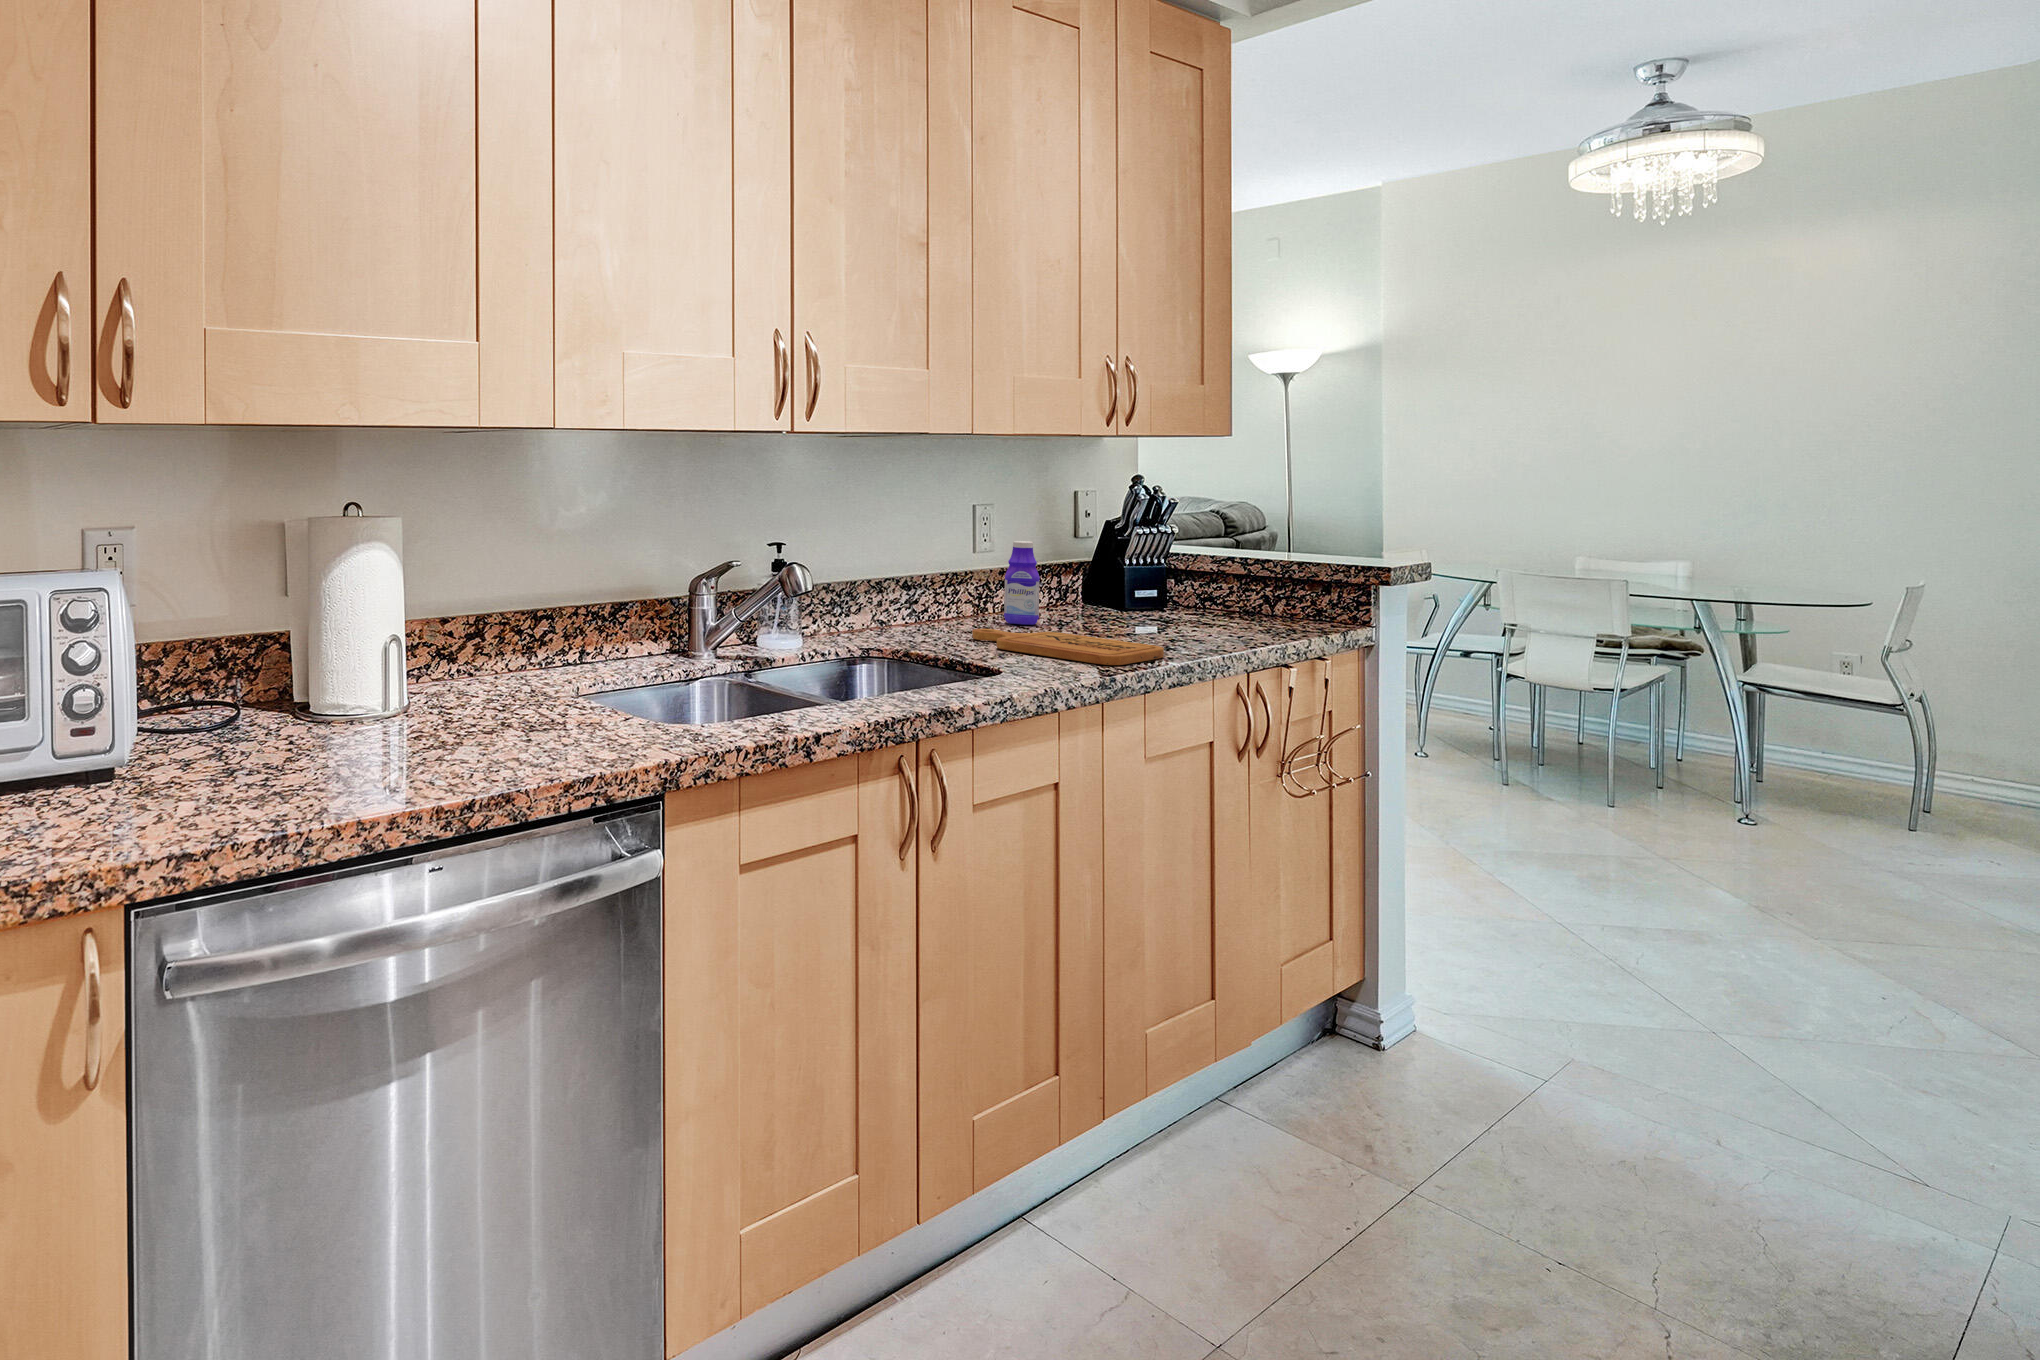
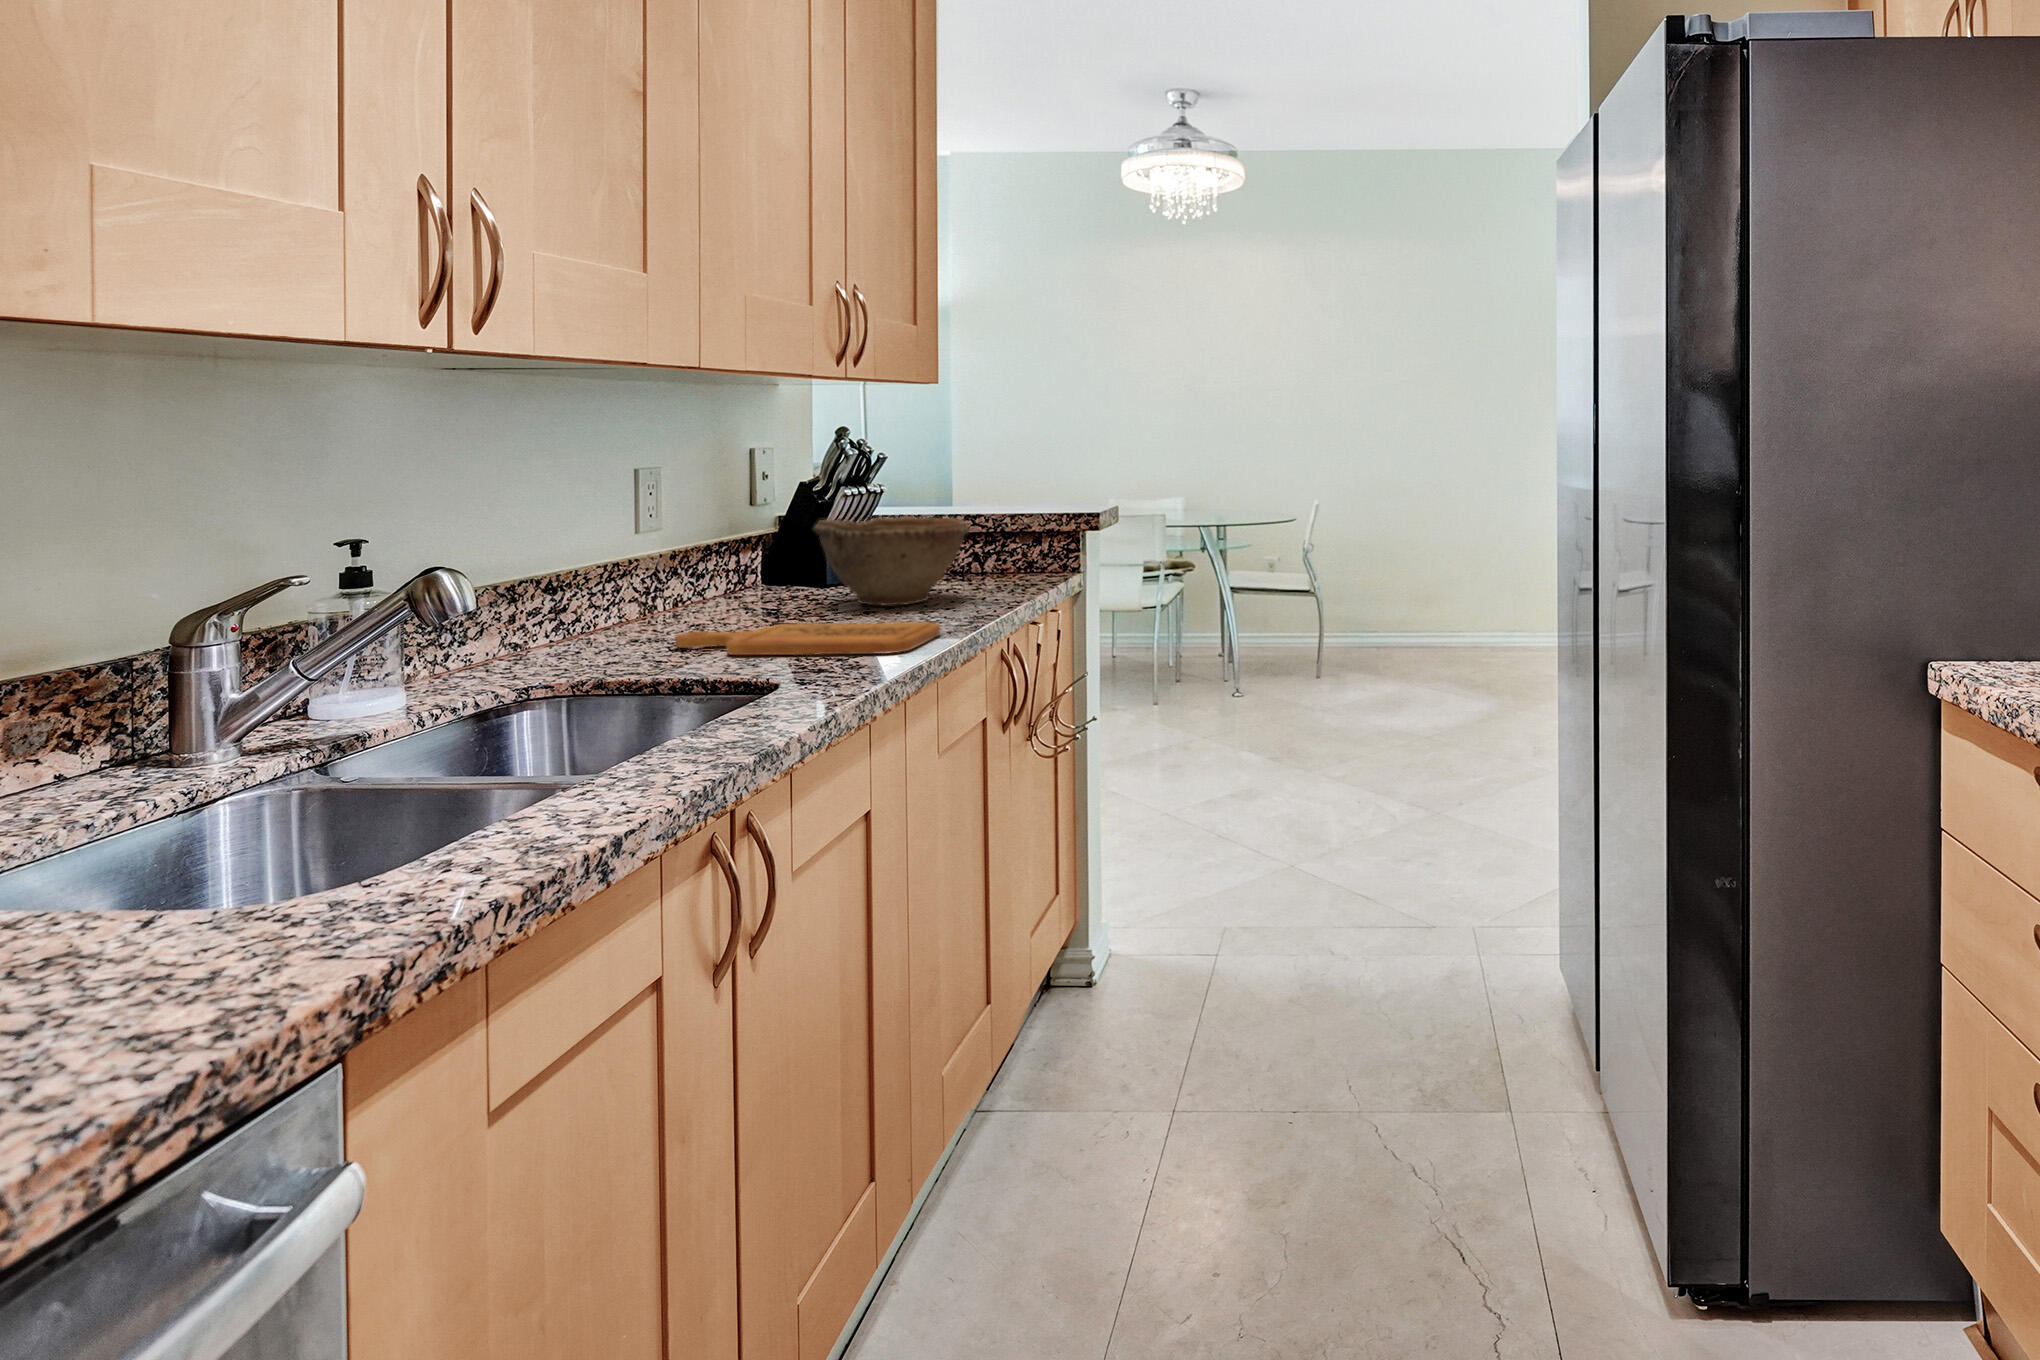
bottle: present [1004,541,1040,625] -> none [690,512,740,621]
bowl: none [1101,553,1236,631] -> present [814,517,969,606]

